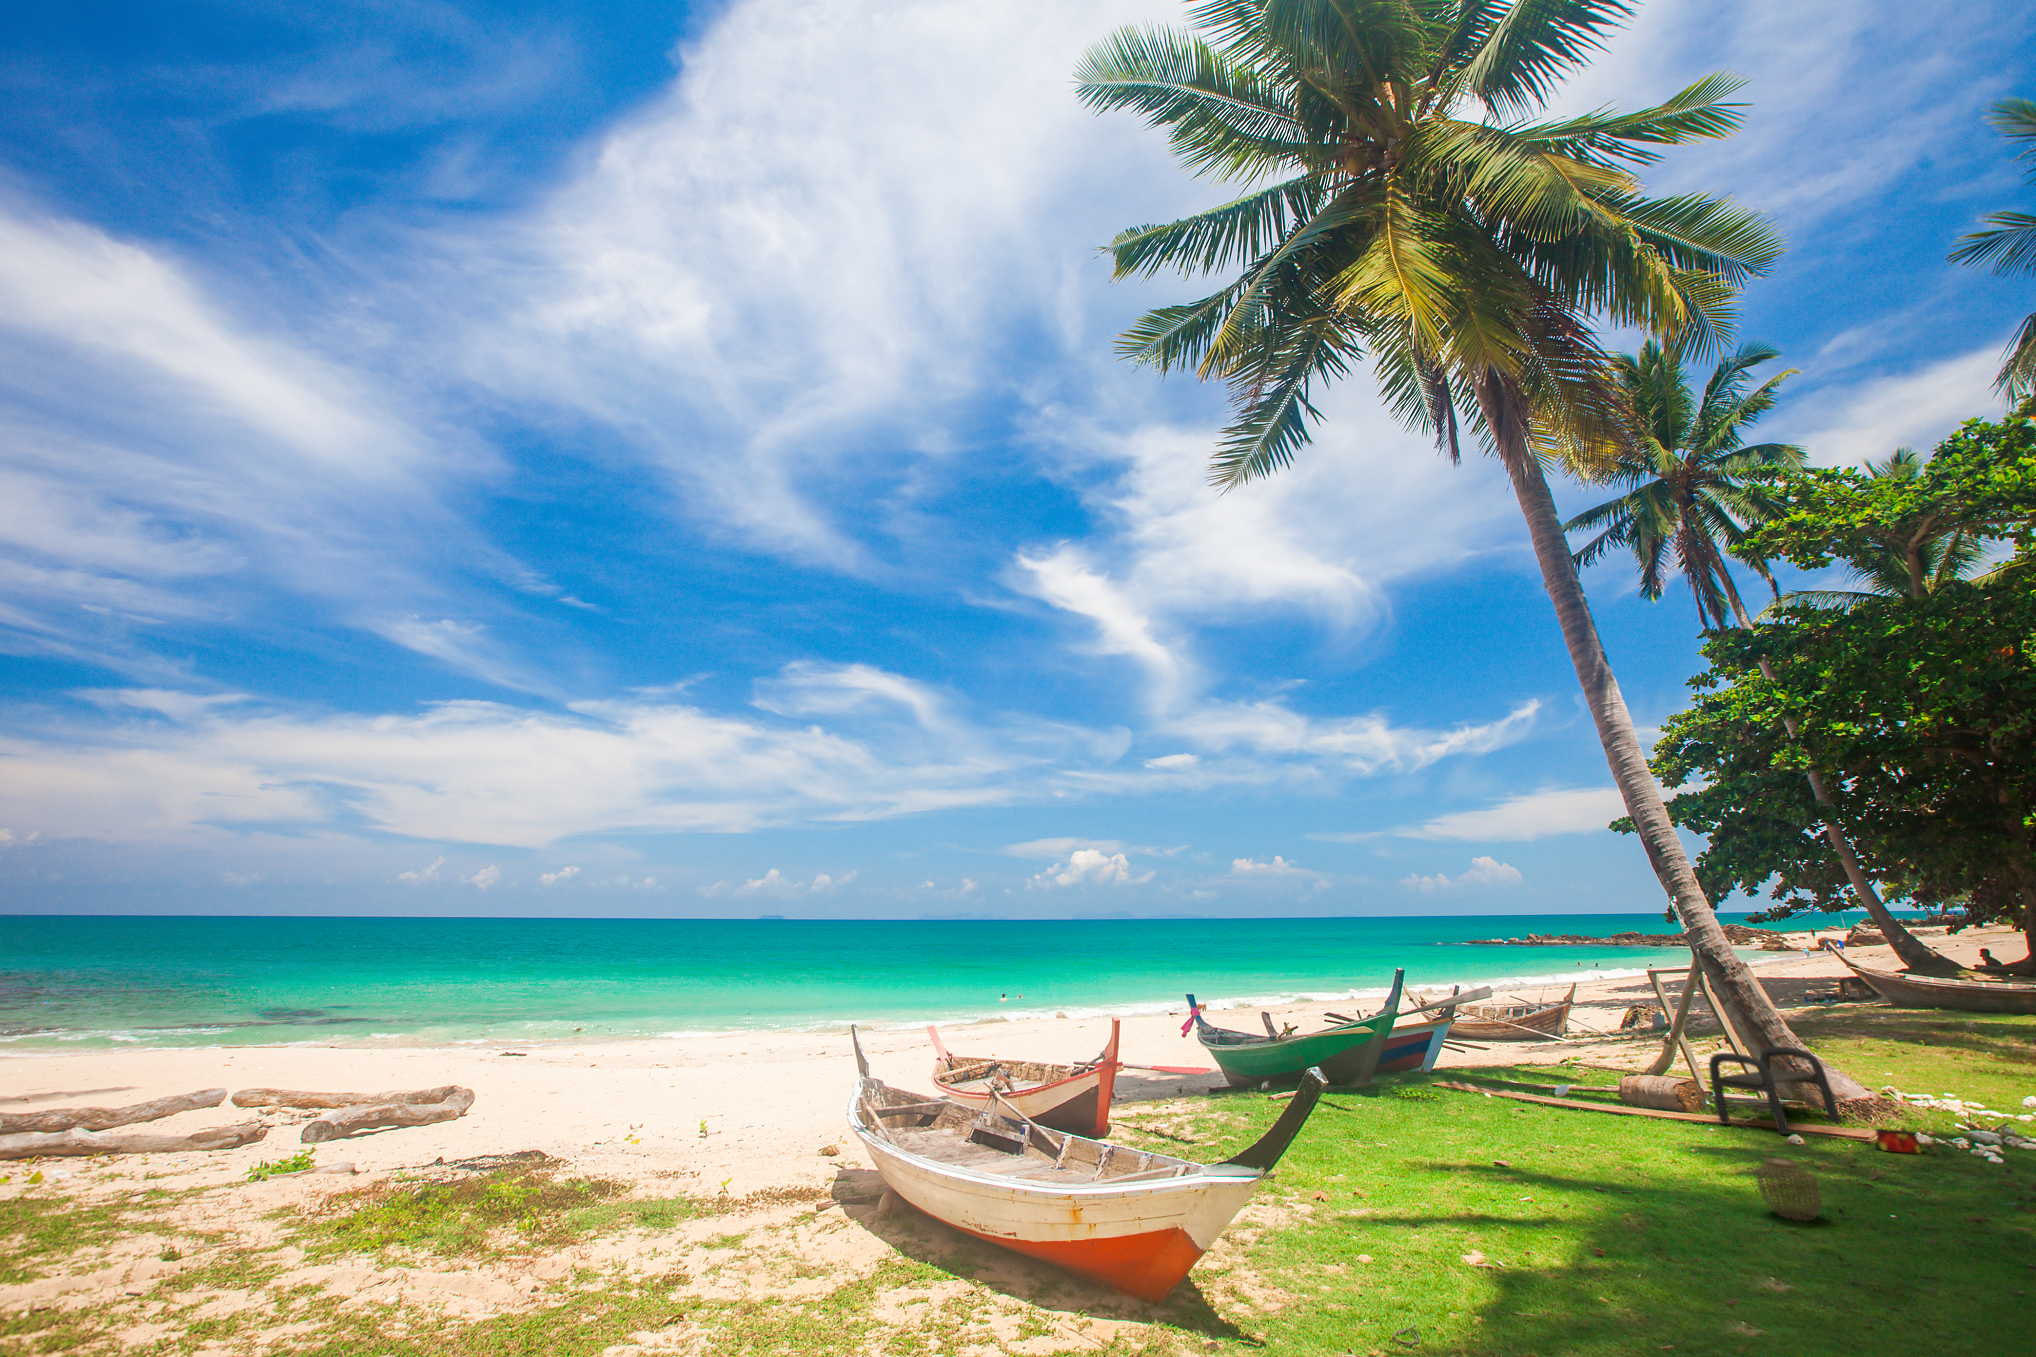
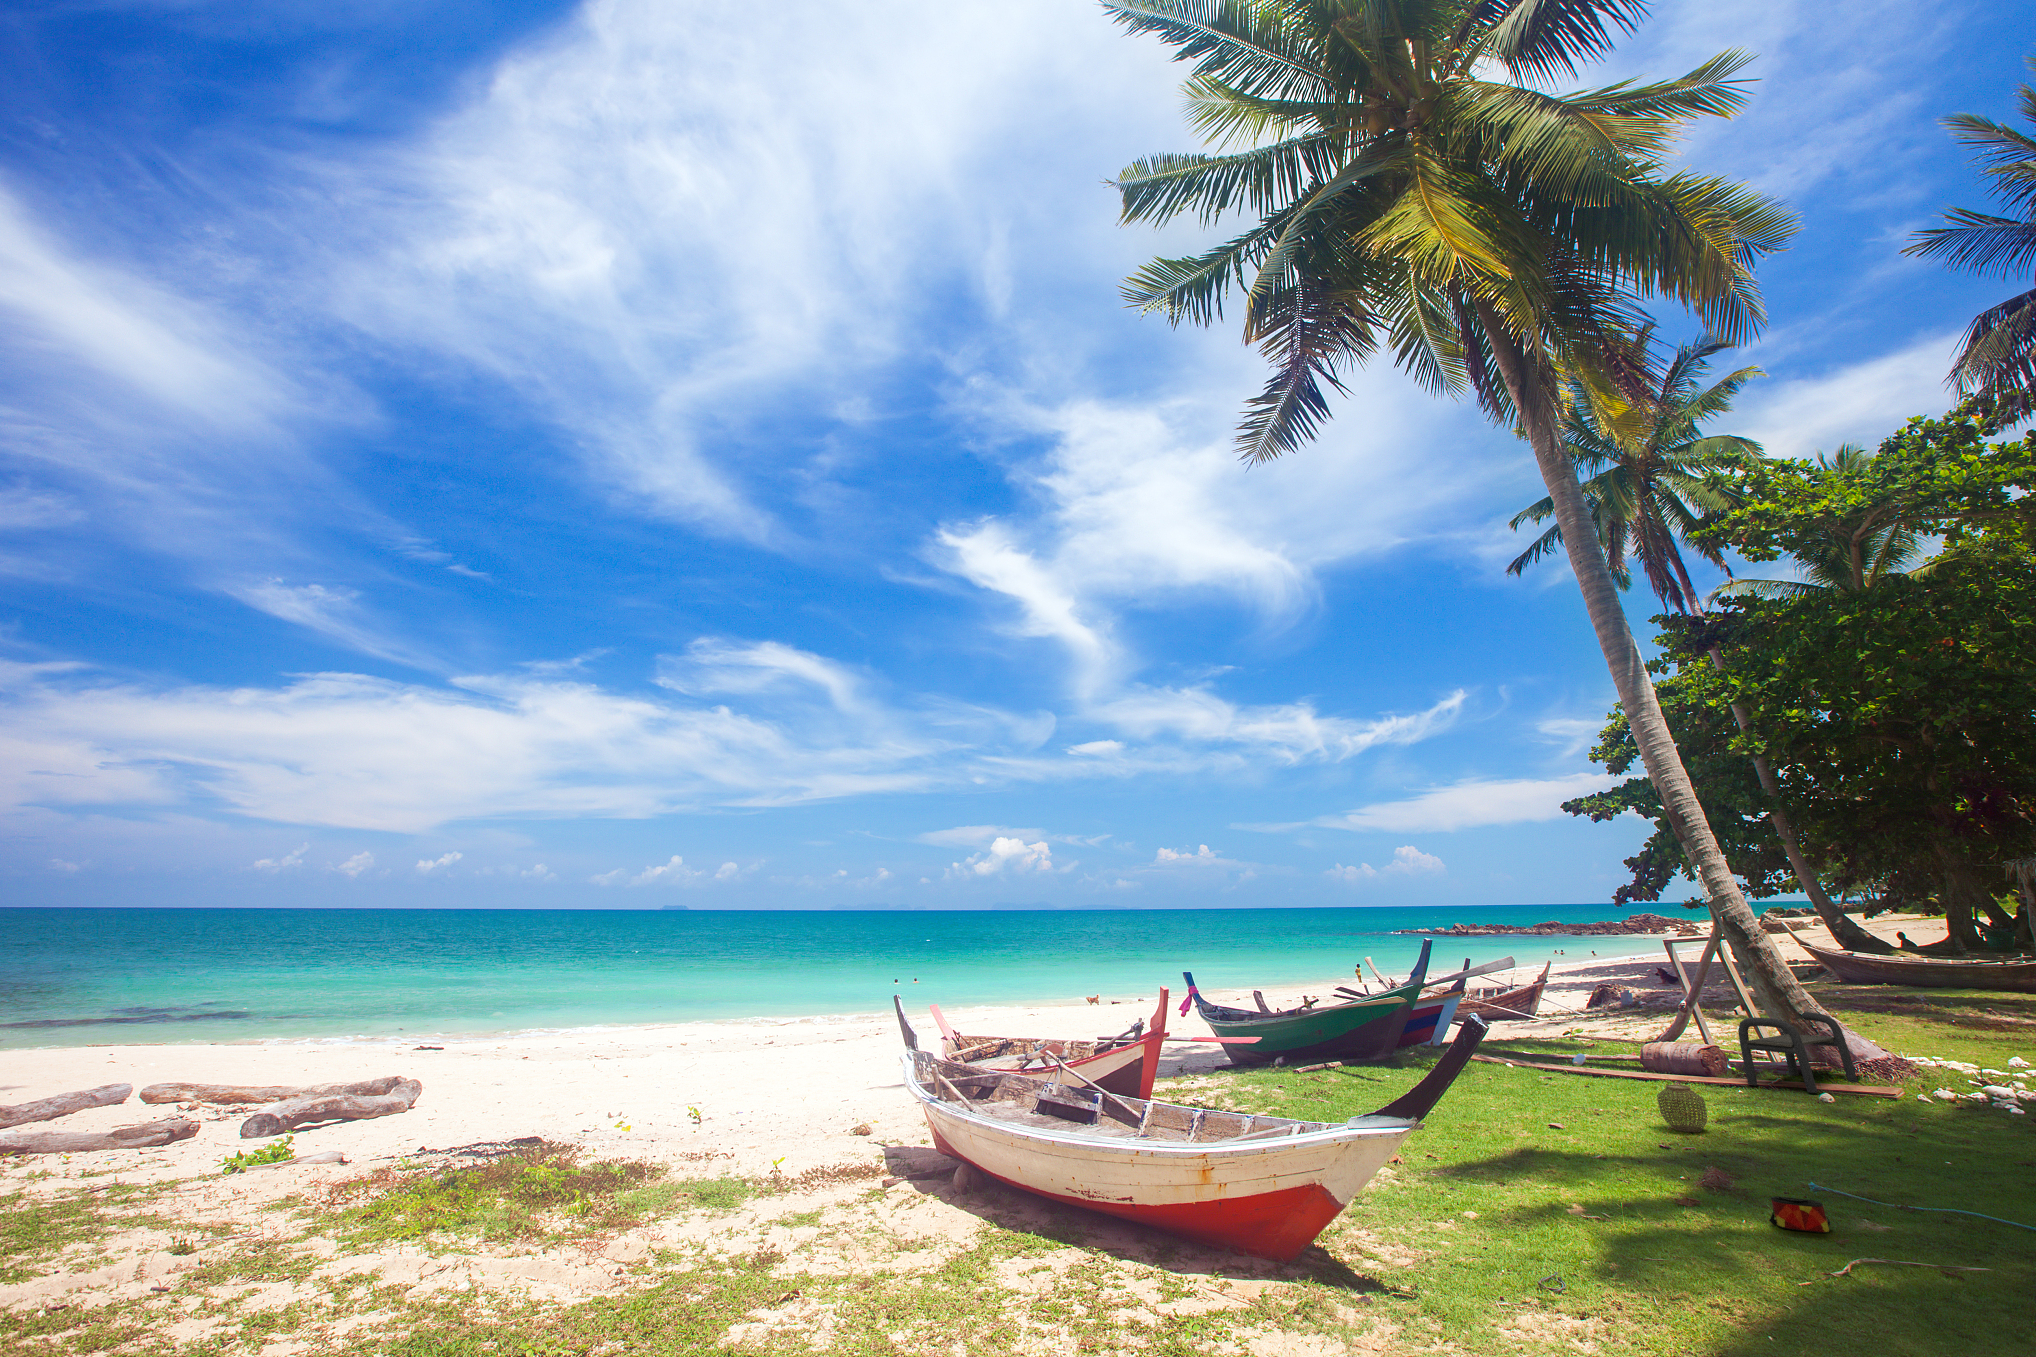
bag: present [1875,1129,1922,1154] -> present [1769,1196,1830,1233]
woven basket: present [1755,1158,1822,1220] -> present [1657,1085,1707,1132]

